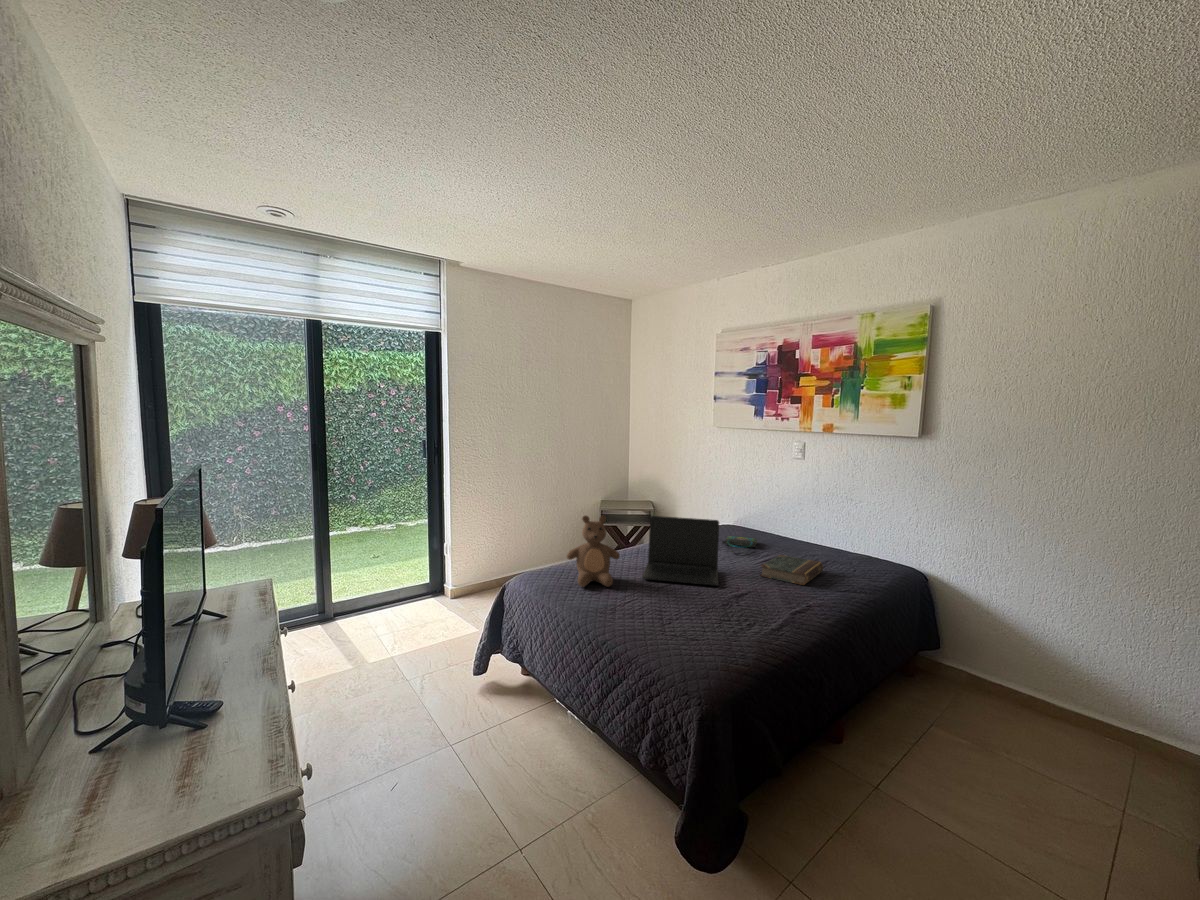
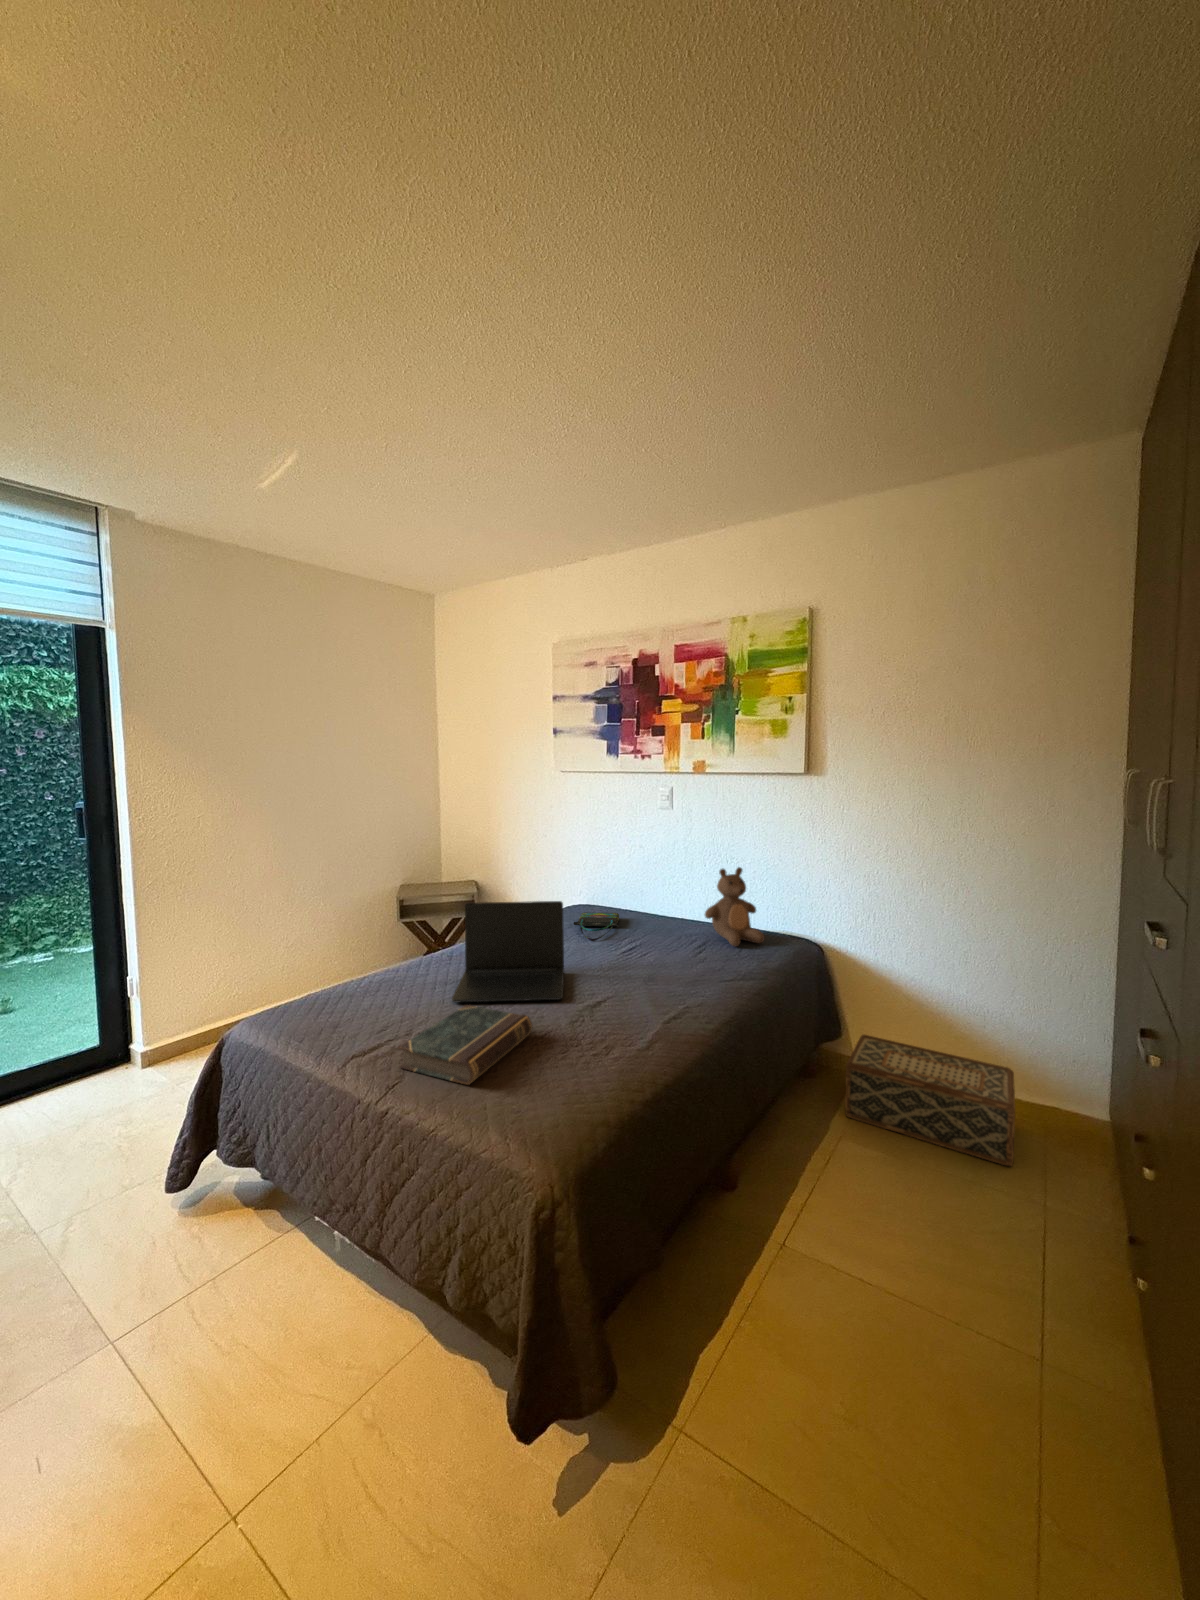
teddy bear: present [567,516,620,587] -> present [705,867,764,947]
book: present [761,555,823,585] -> present [399,1005,532,1085]
woven basket: none [938,650,1097,763] -> present [845,1035,1015,1166]

